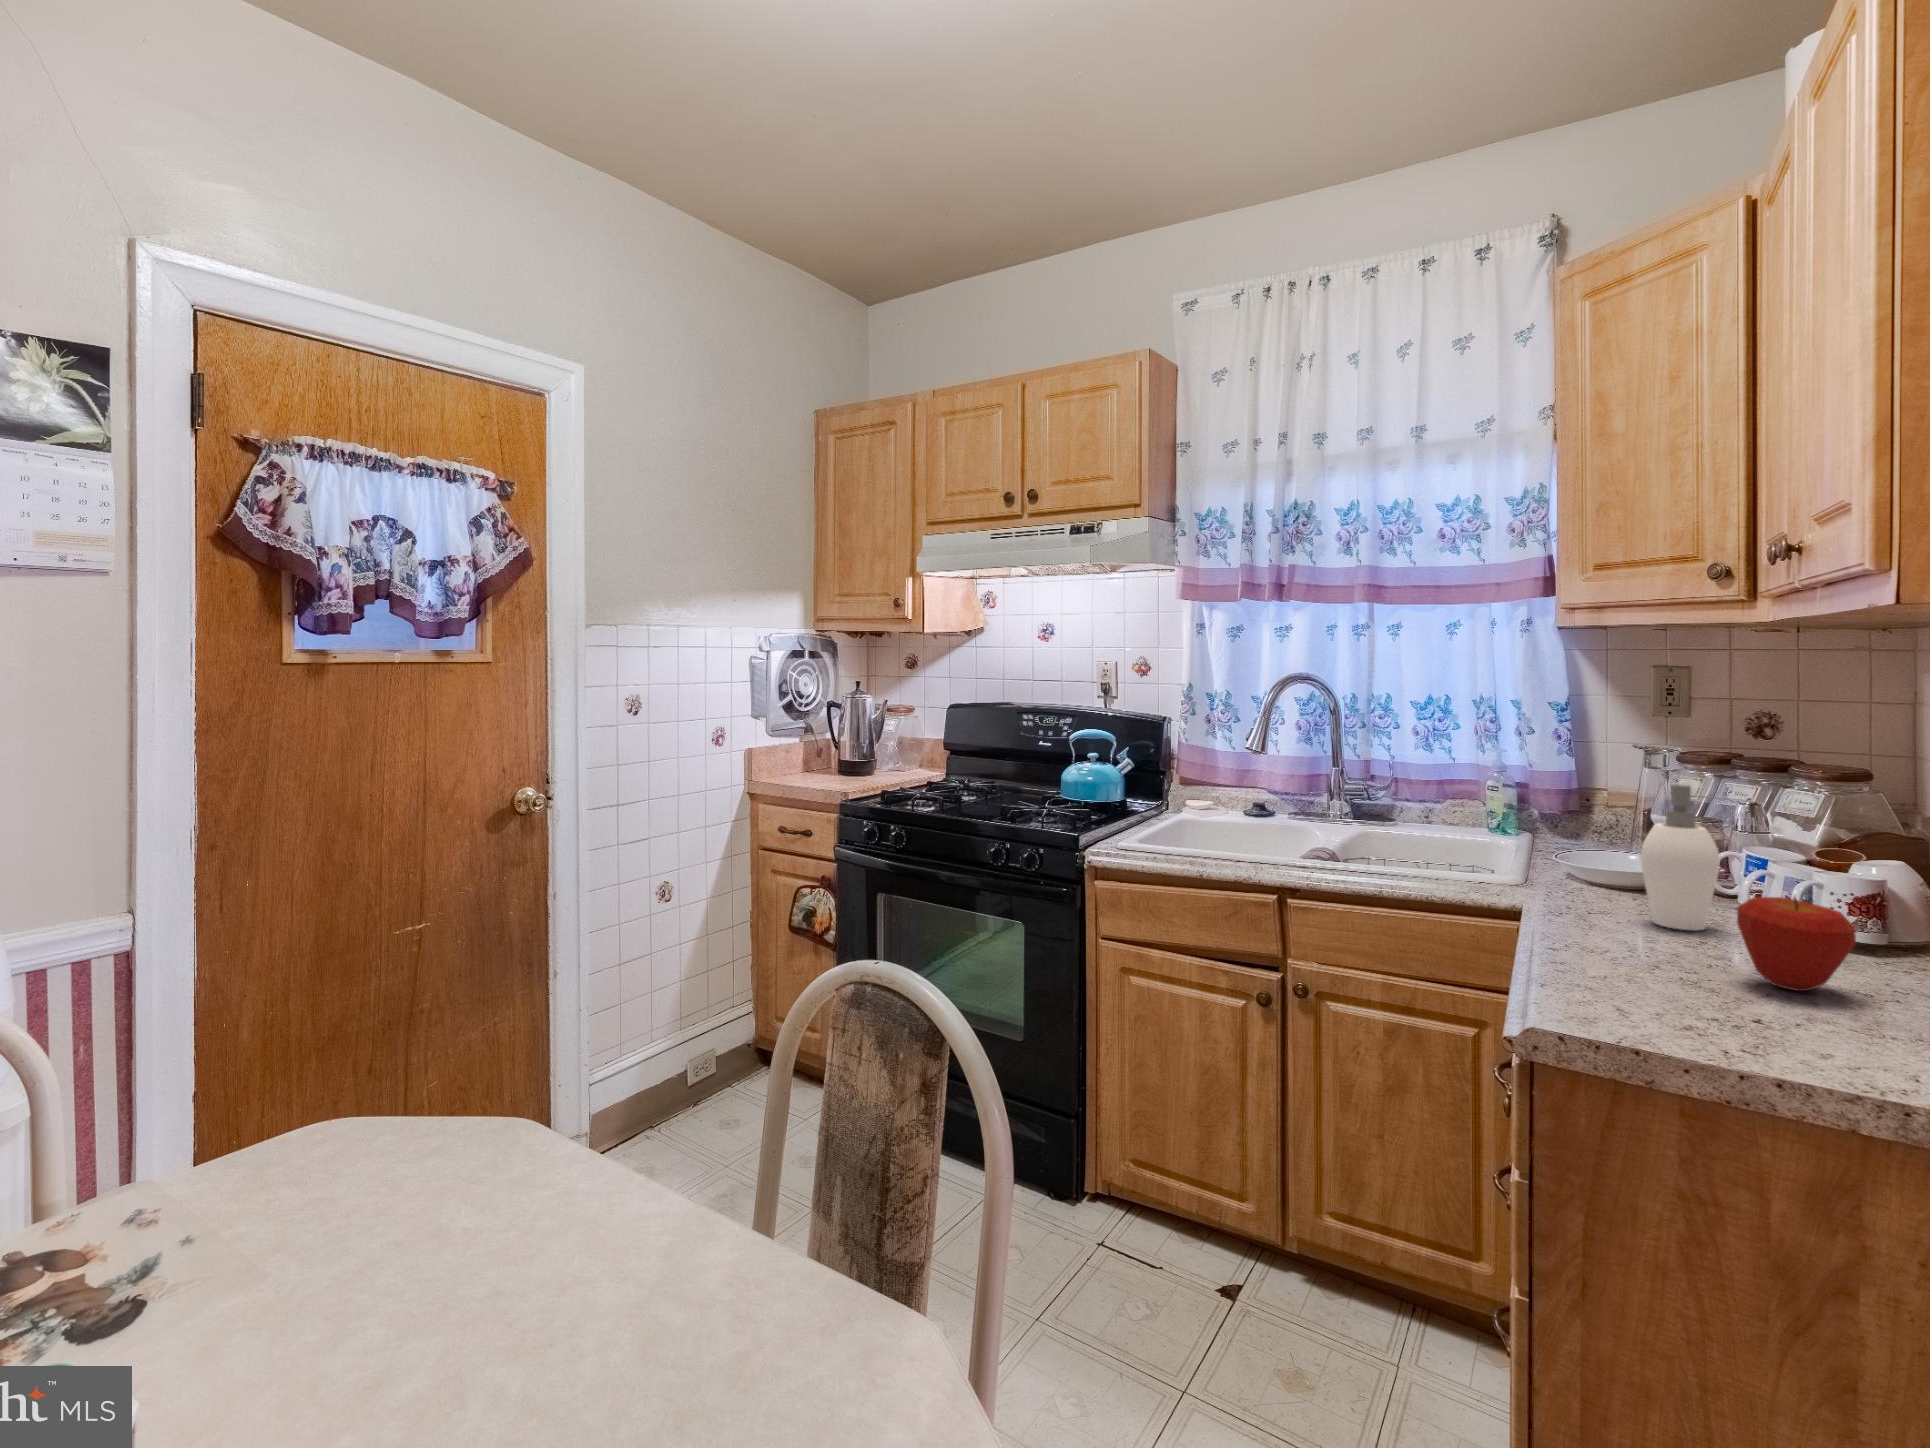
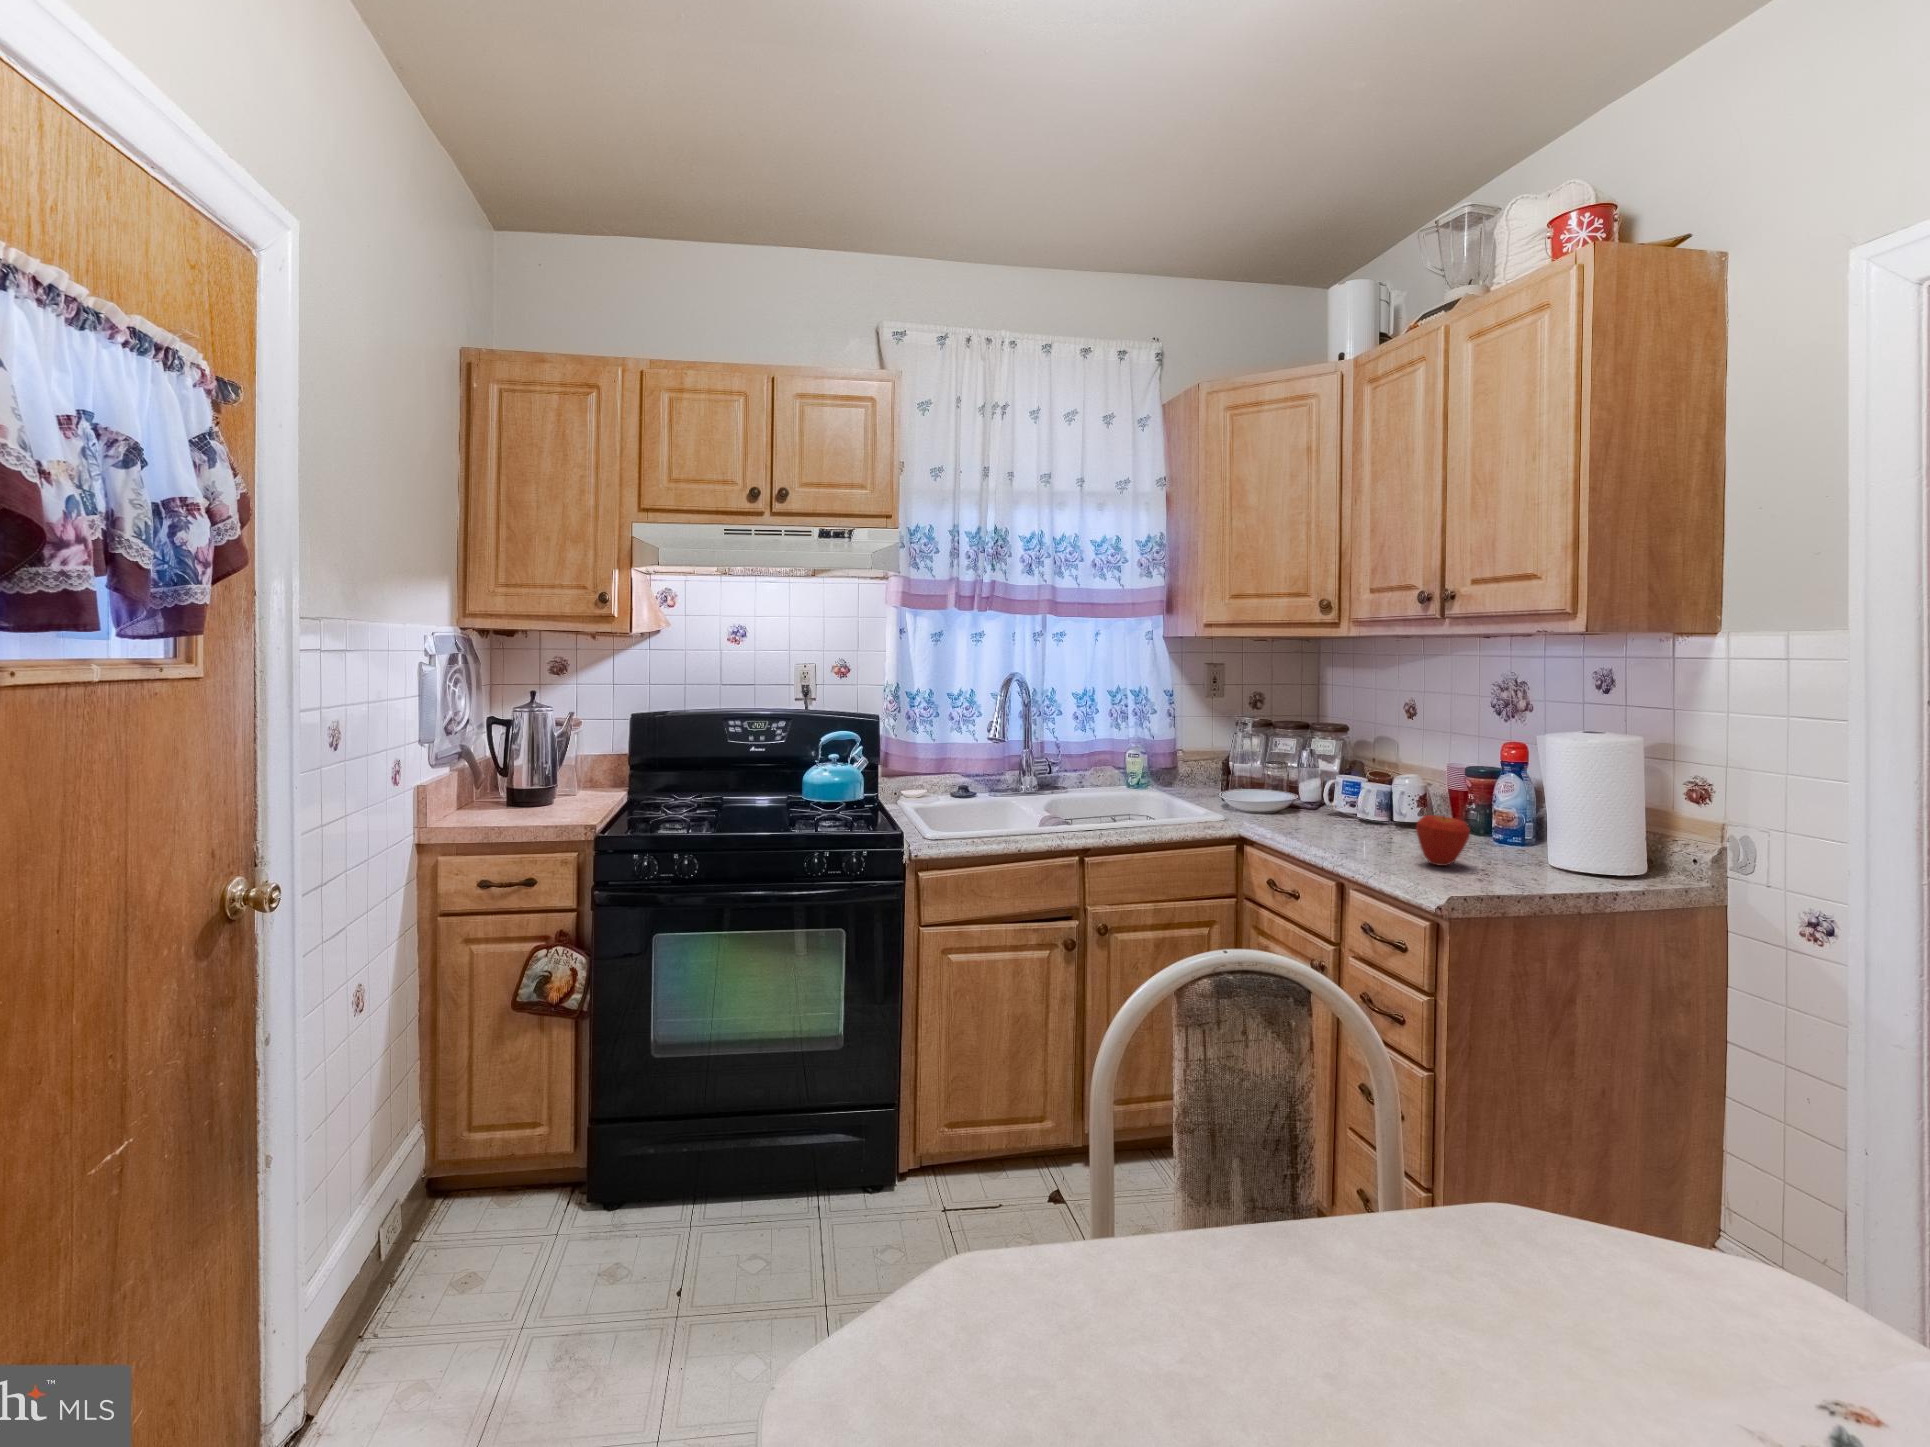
soap dispenser: present [1640,784,1742,930] -> none [1316,752,1371,841]

